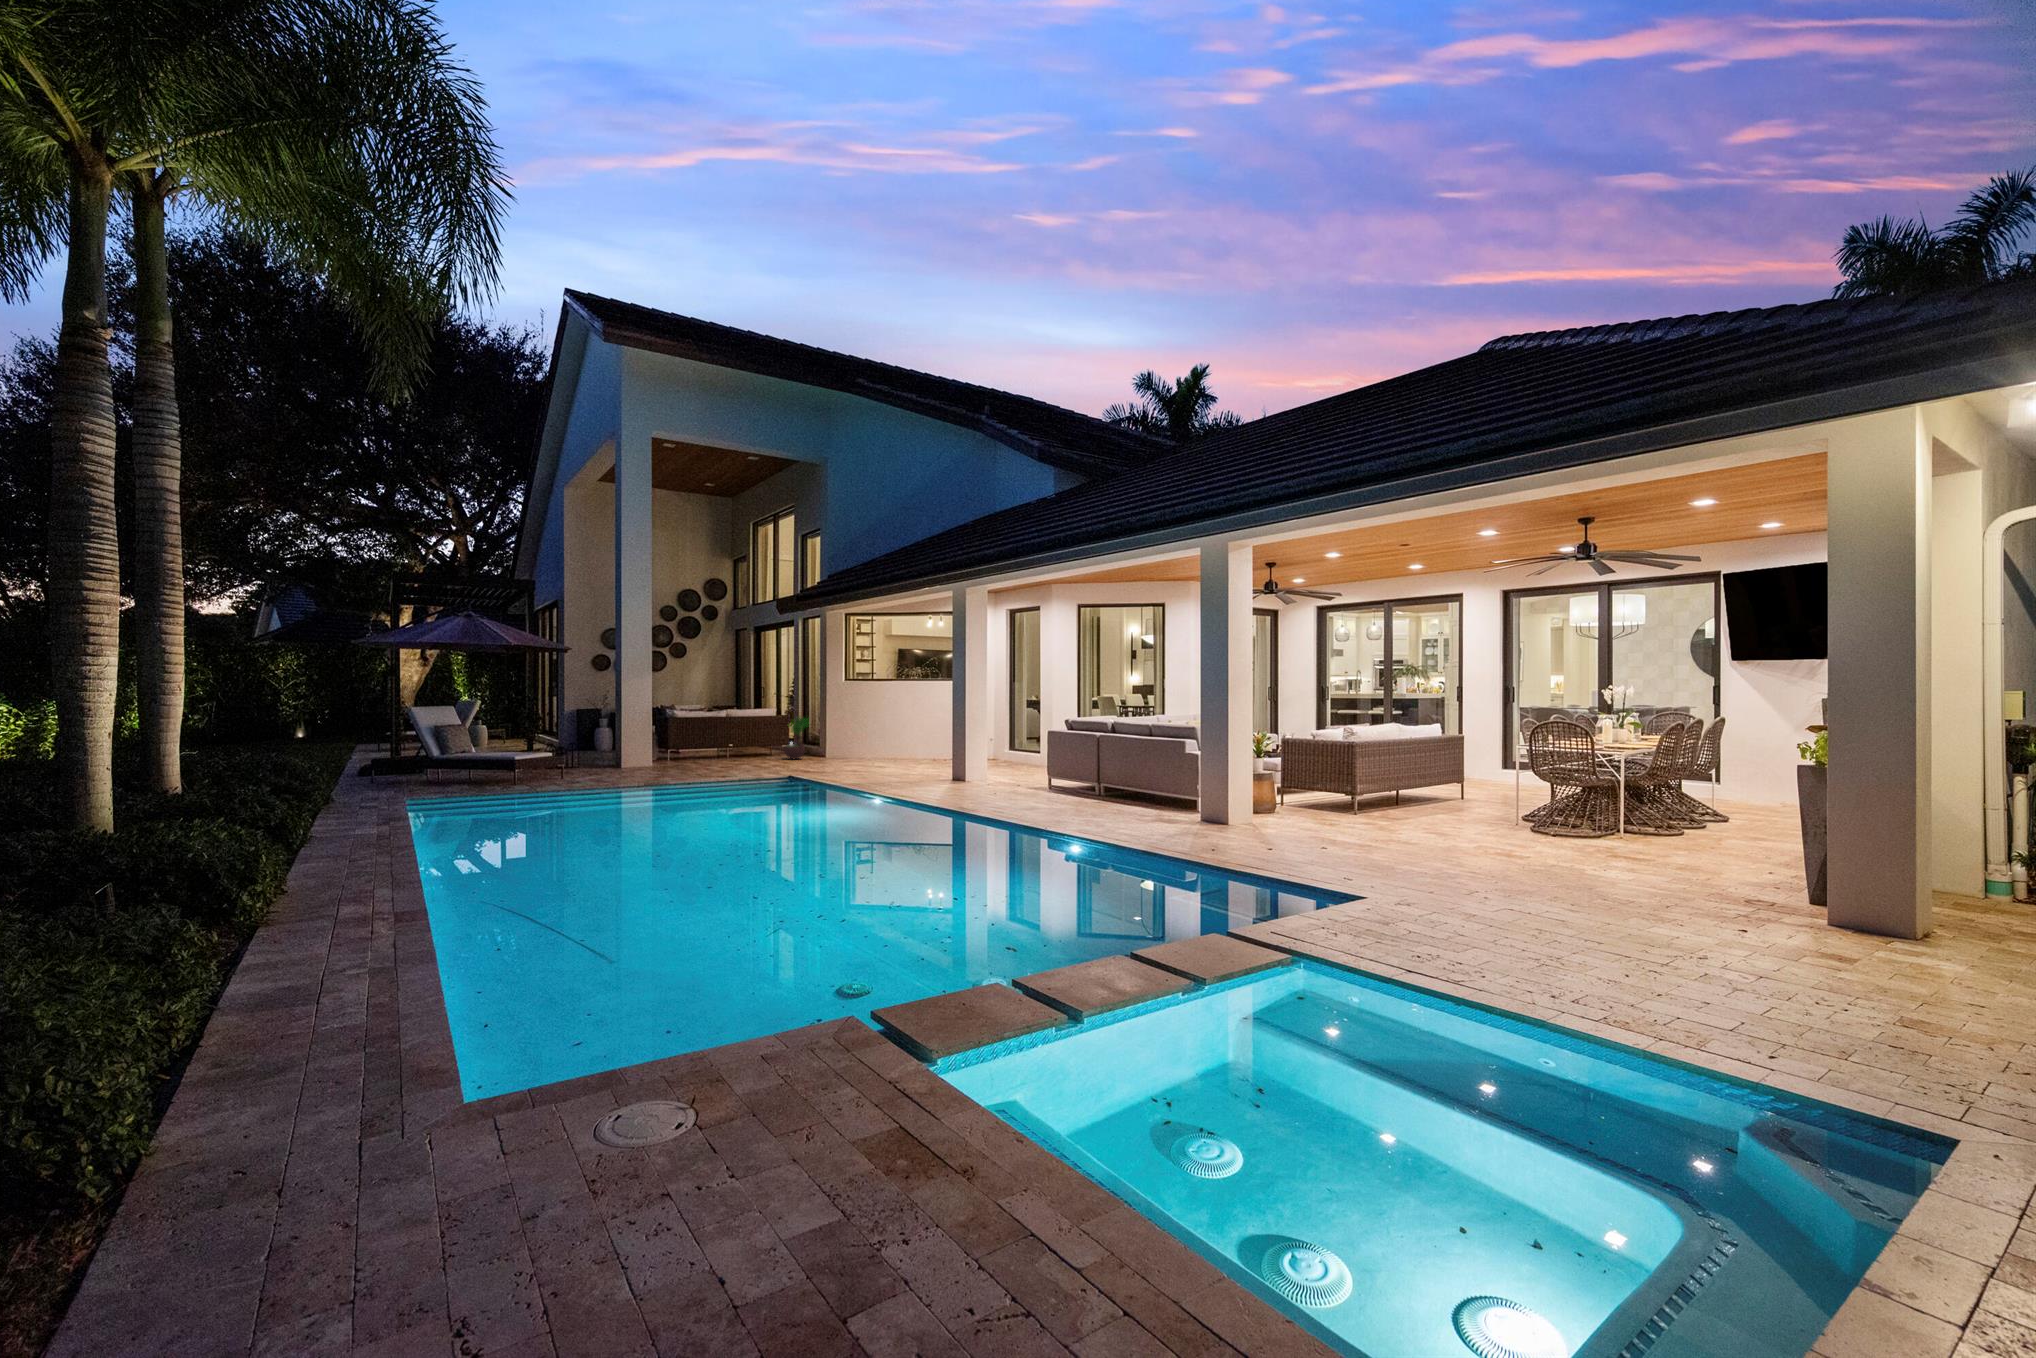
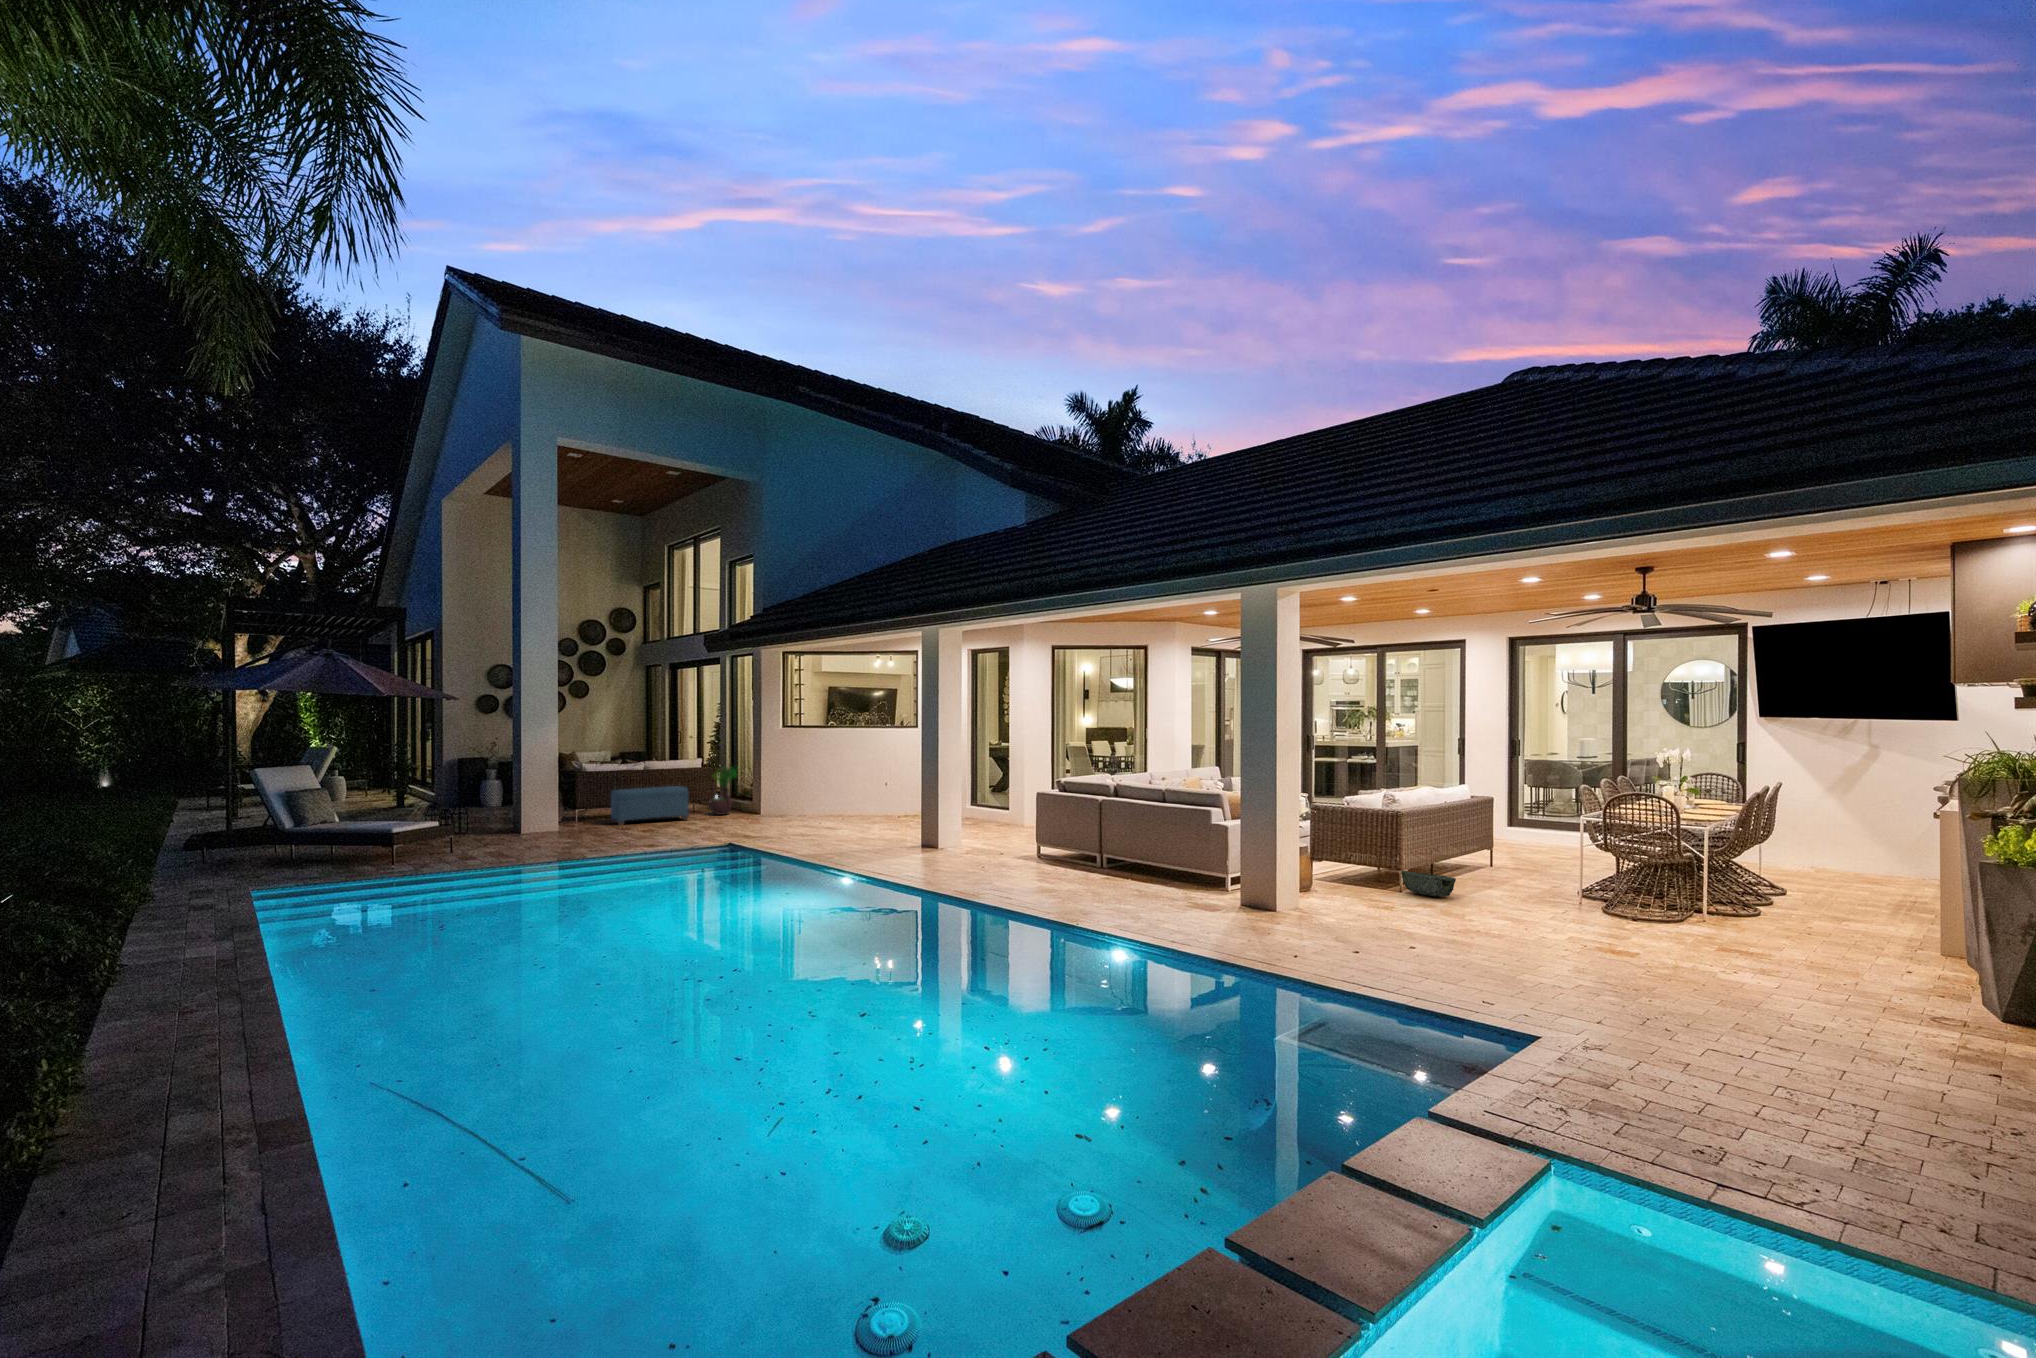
bench: none [699,733,765,765] -> present [611,786,689,825]
woven basket: none [1357,795,1404,818] -> present [1401,871,1456,897]

